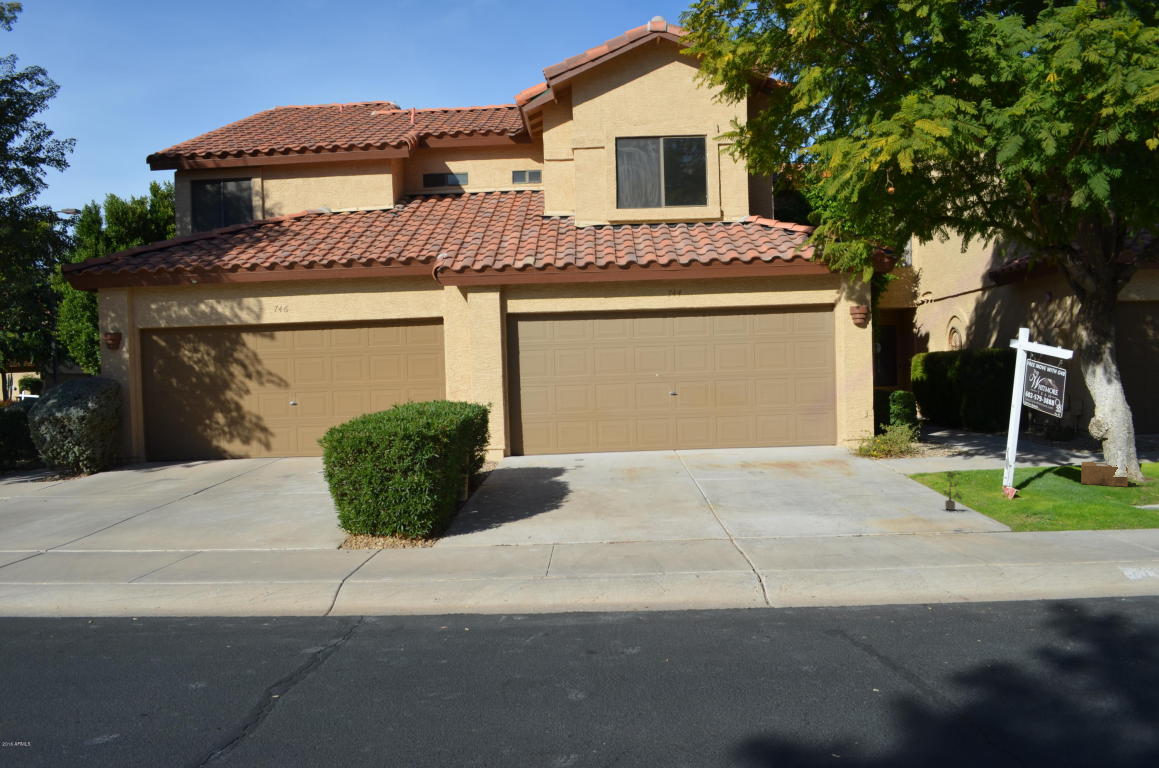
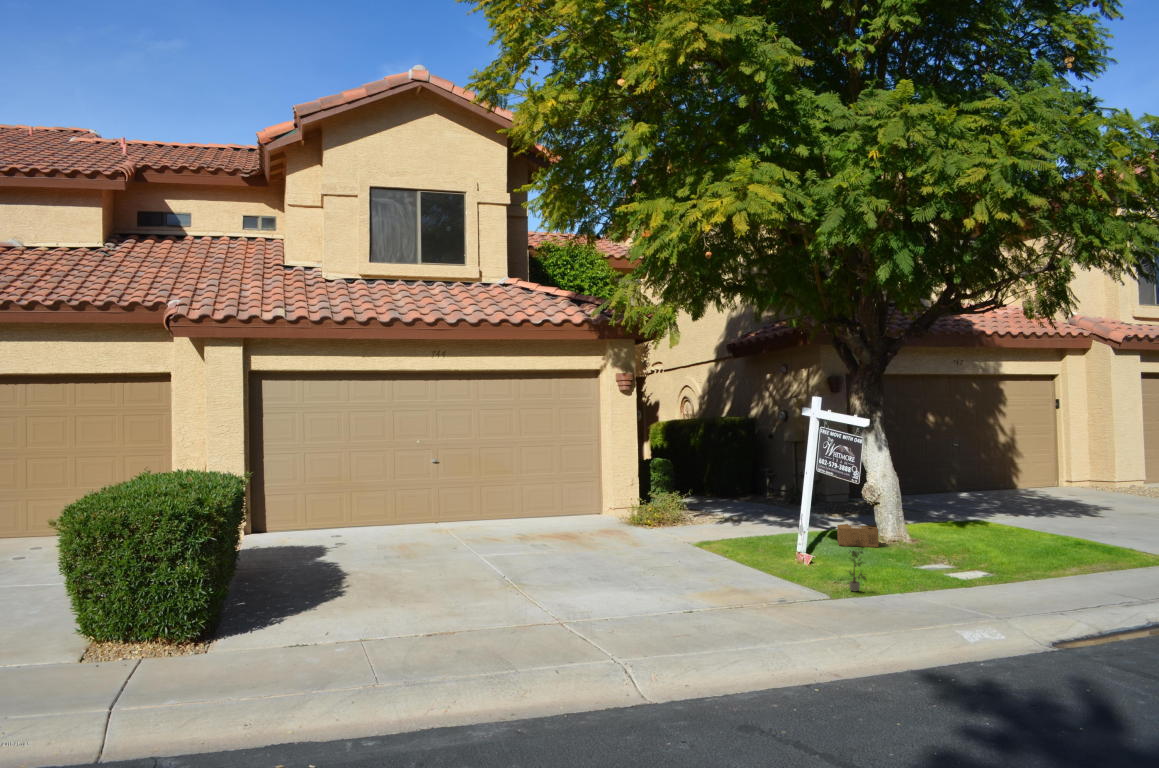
potted plant: present [942,472,962,510] -> present [847,551,867,591]

